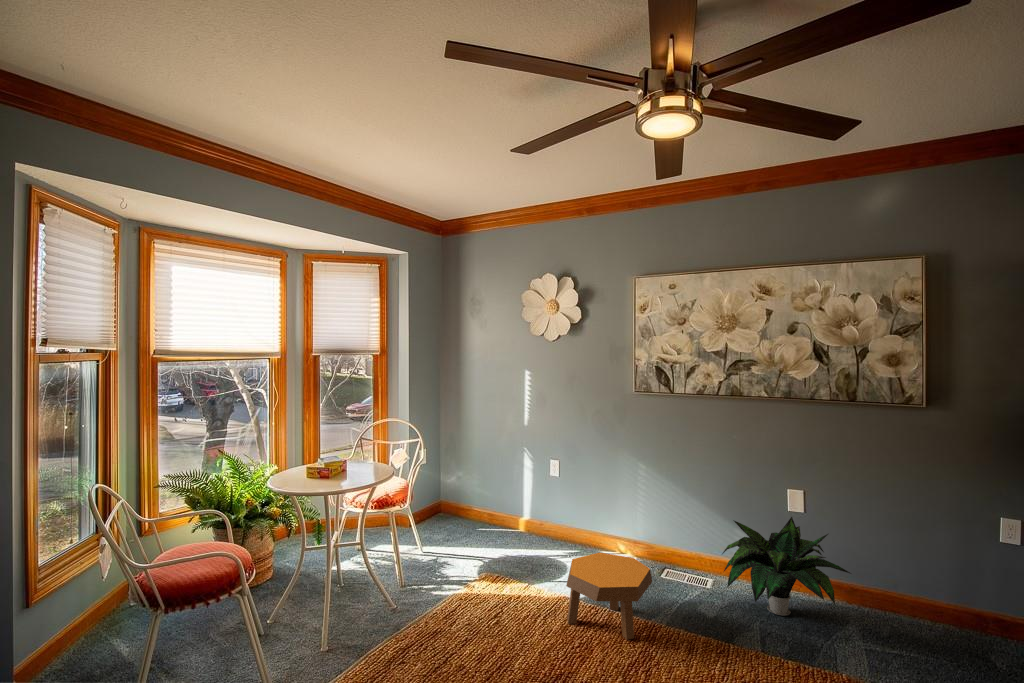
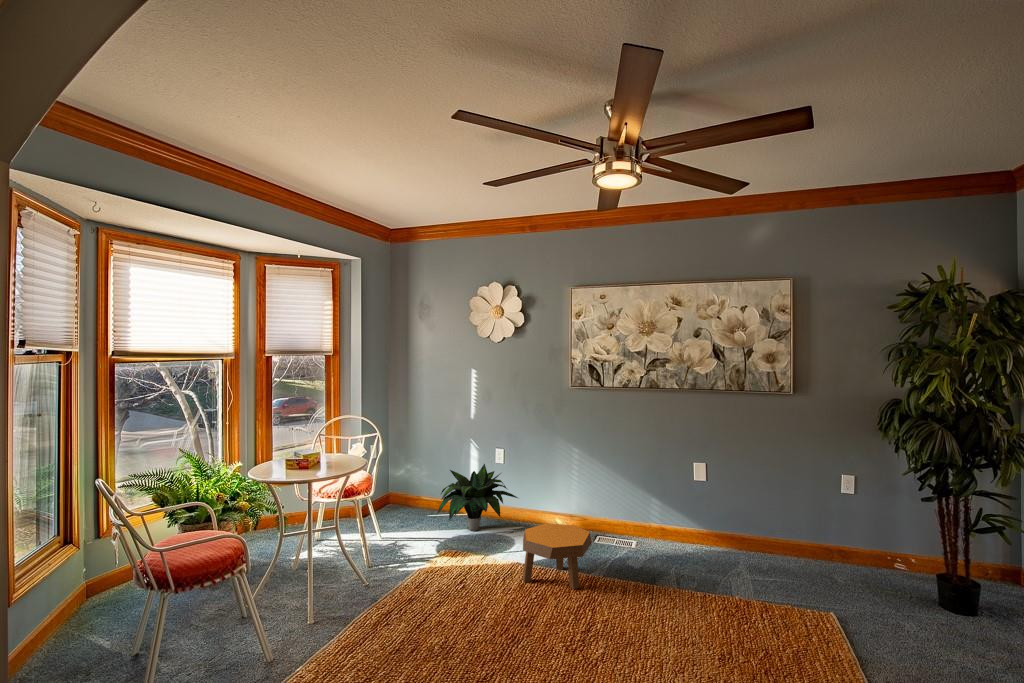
potted plant: present [722,517,851,615] -> present [437,464,518,531]

